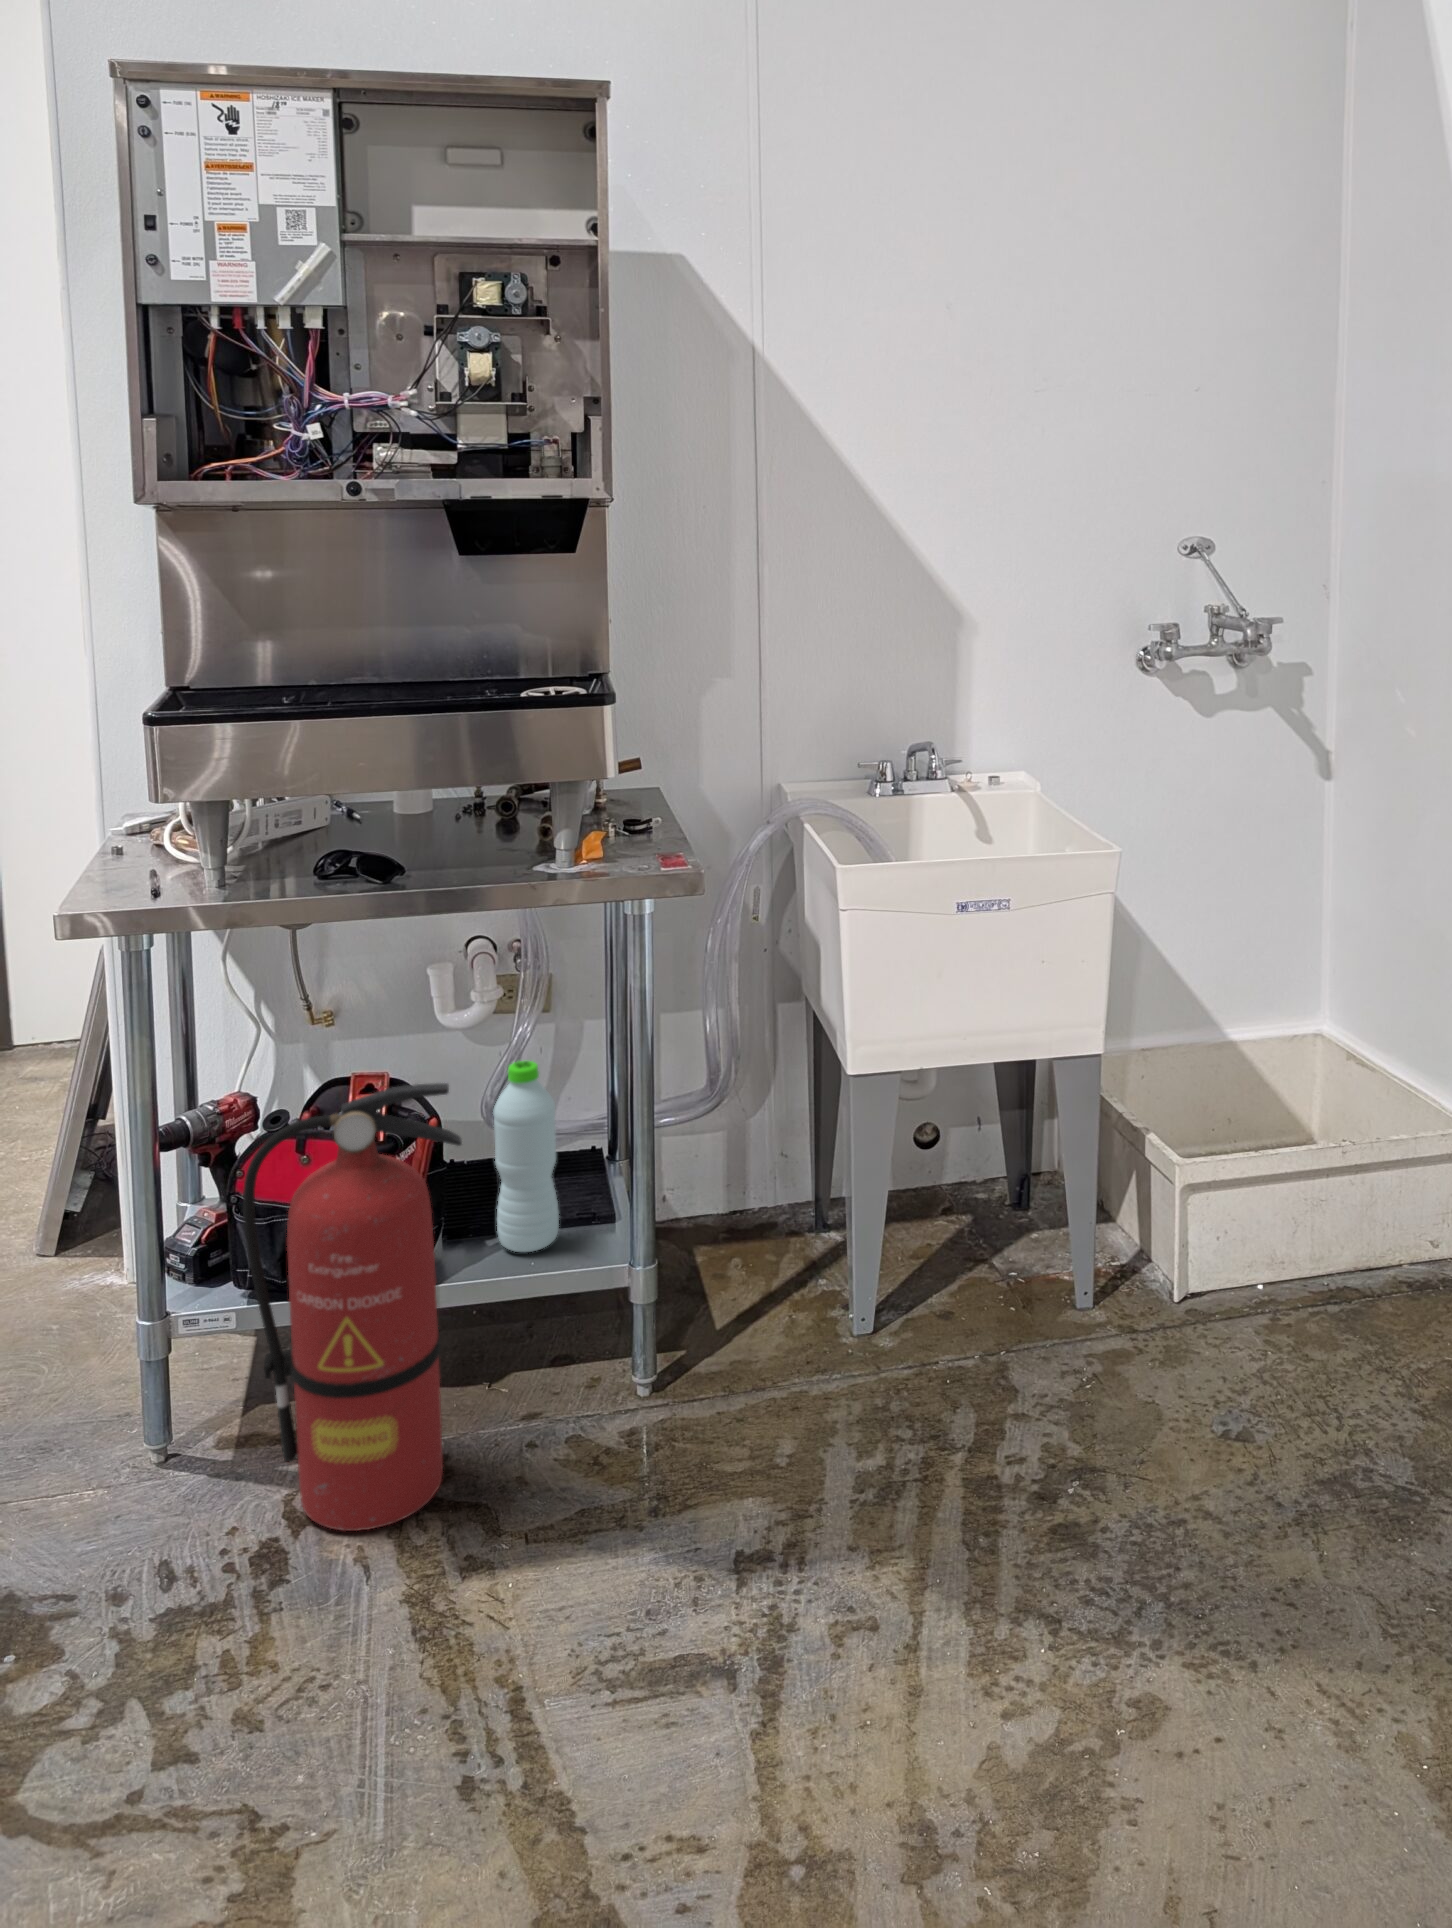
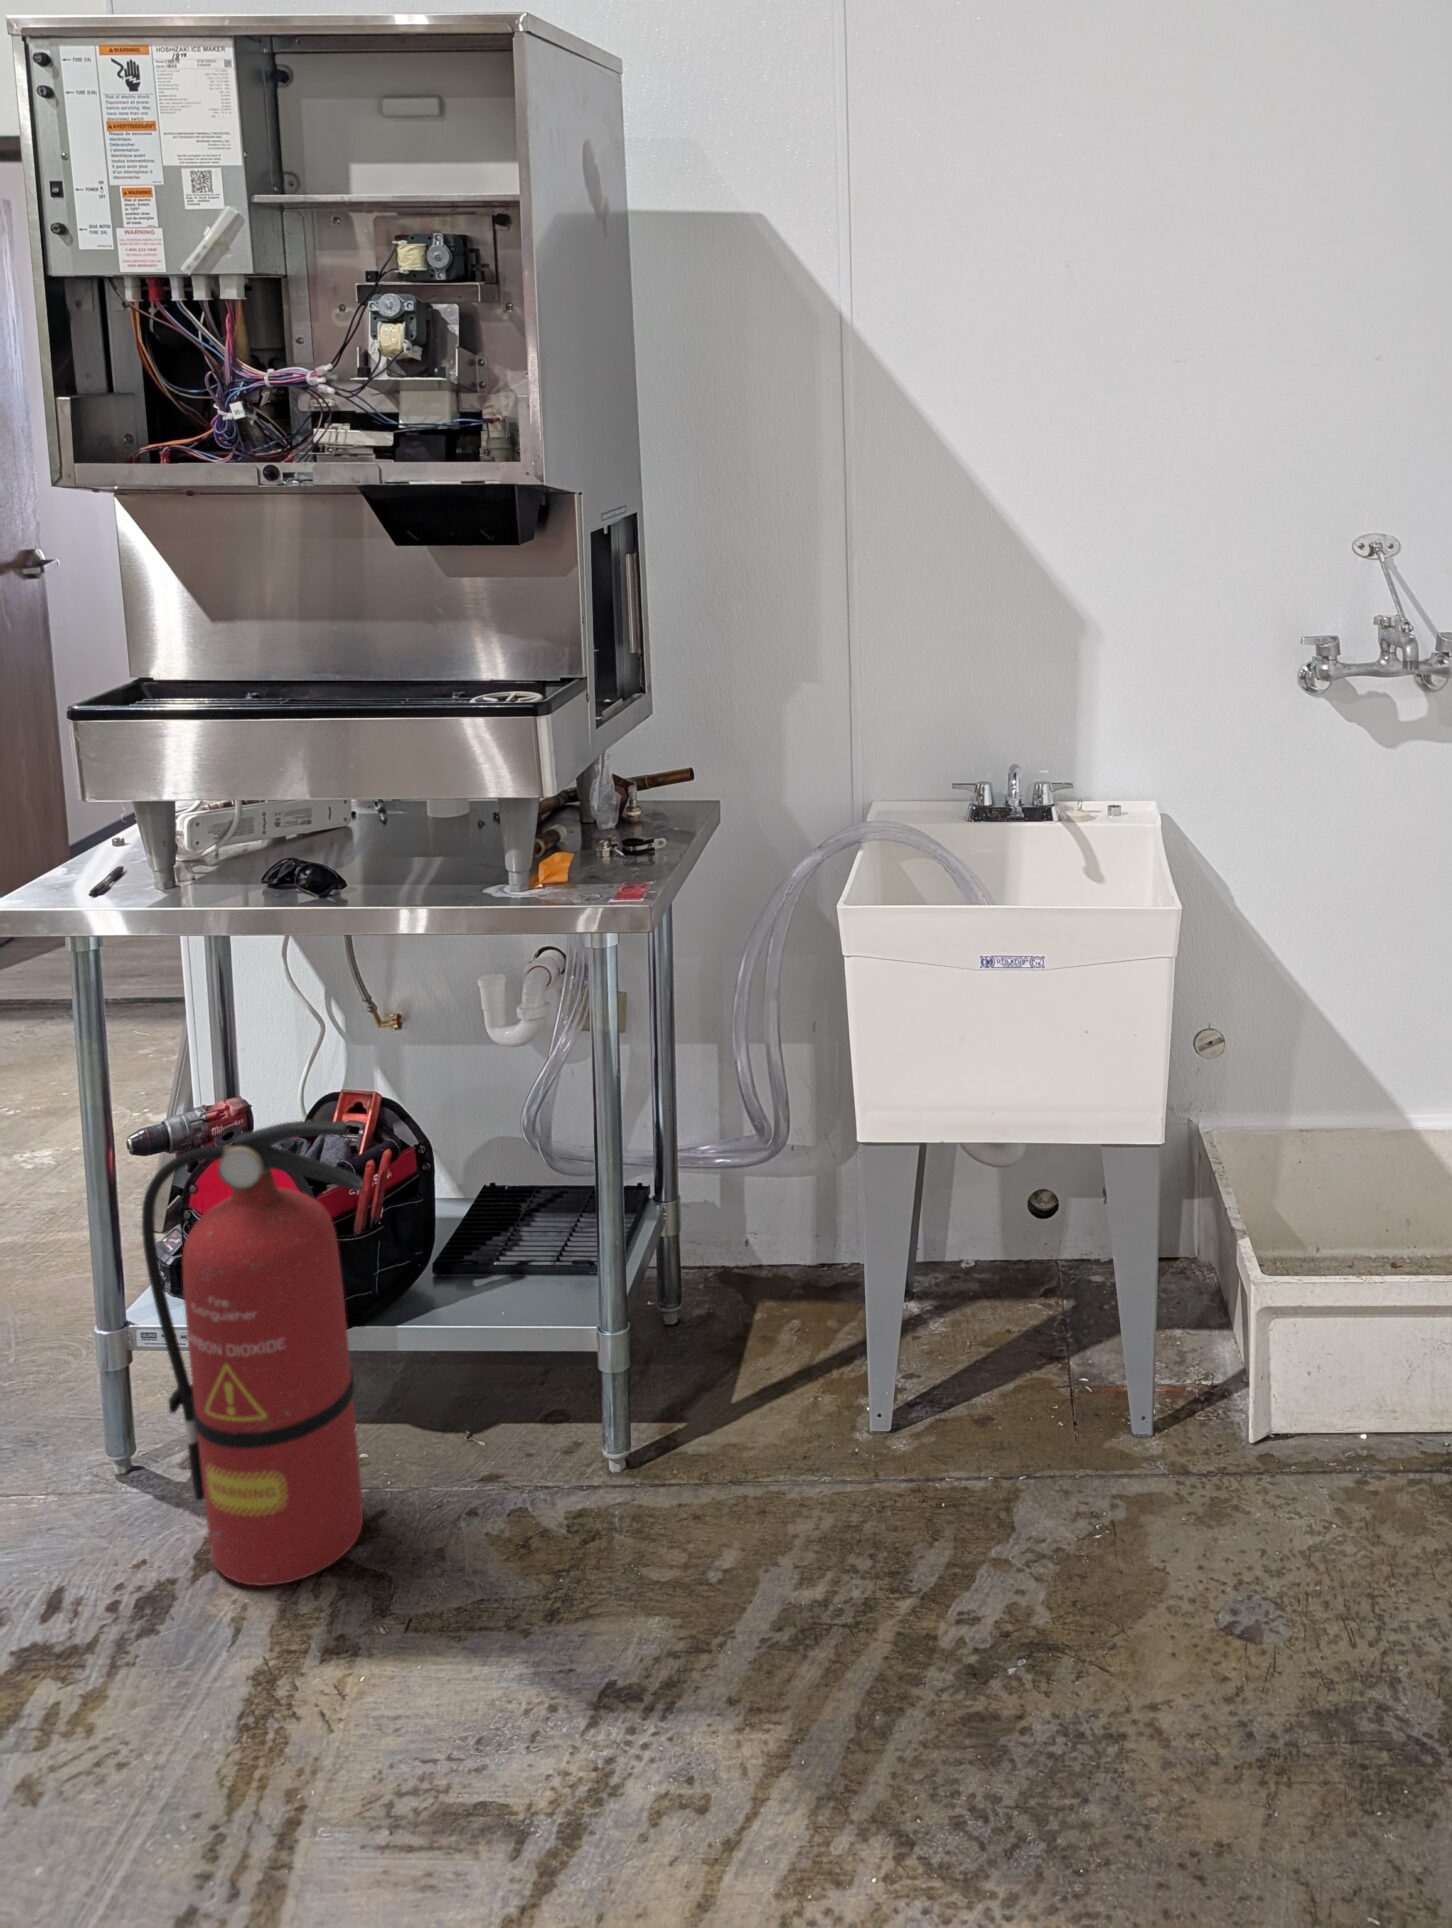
water bottle: present [493,1061,559,1252] -> none [457,1092,534,1299]

